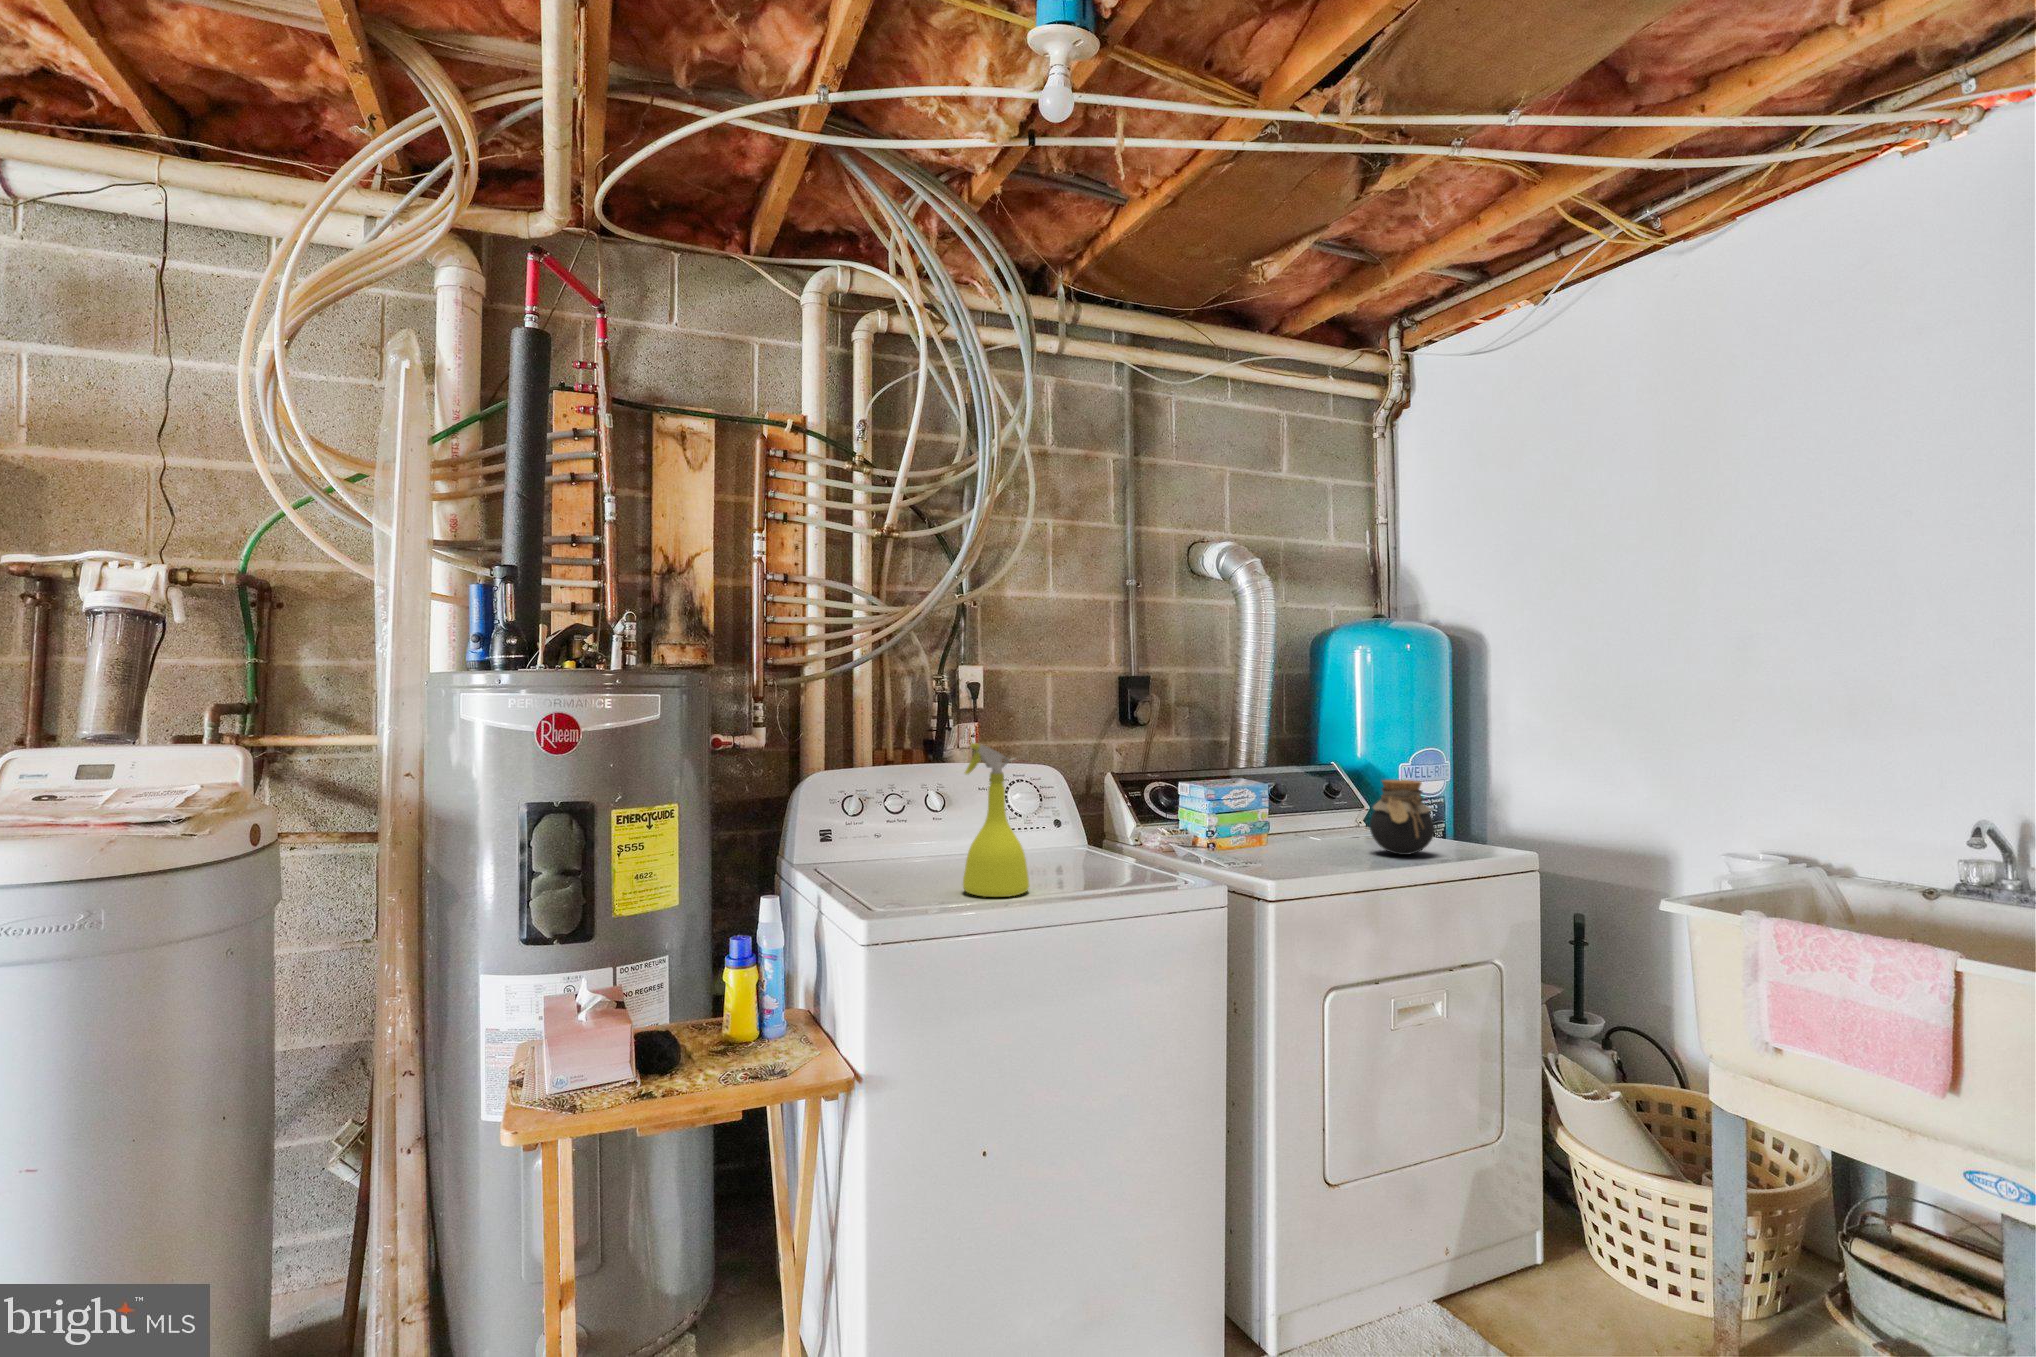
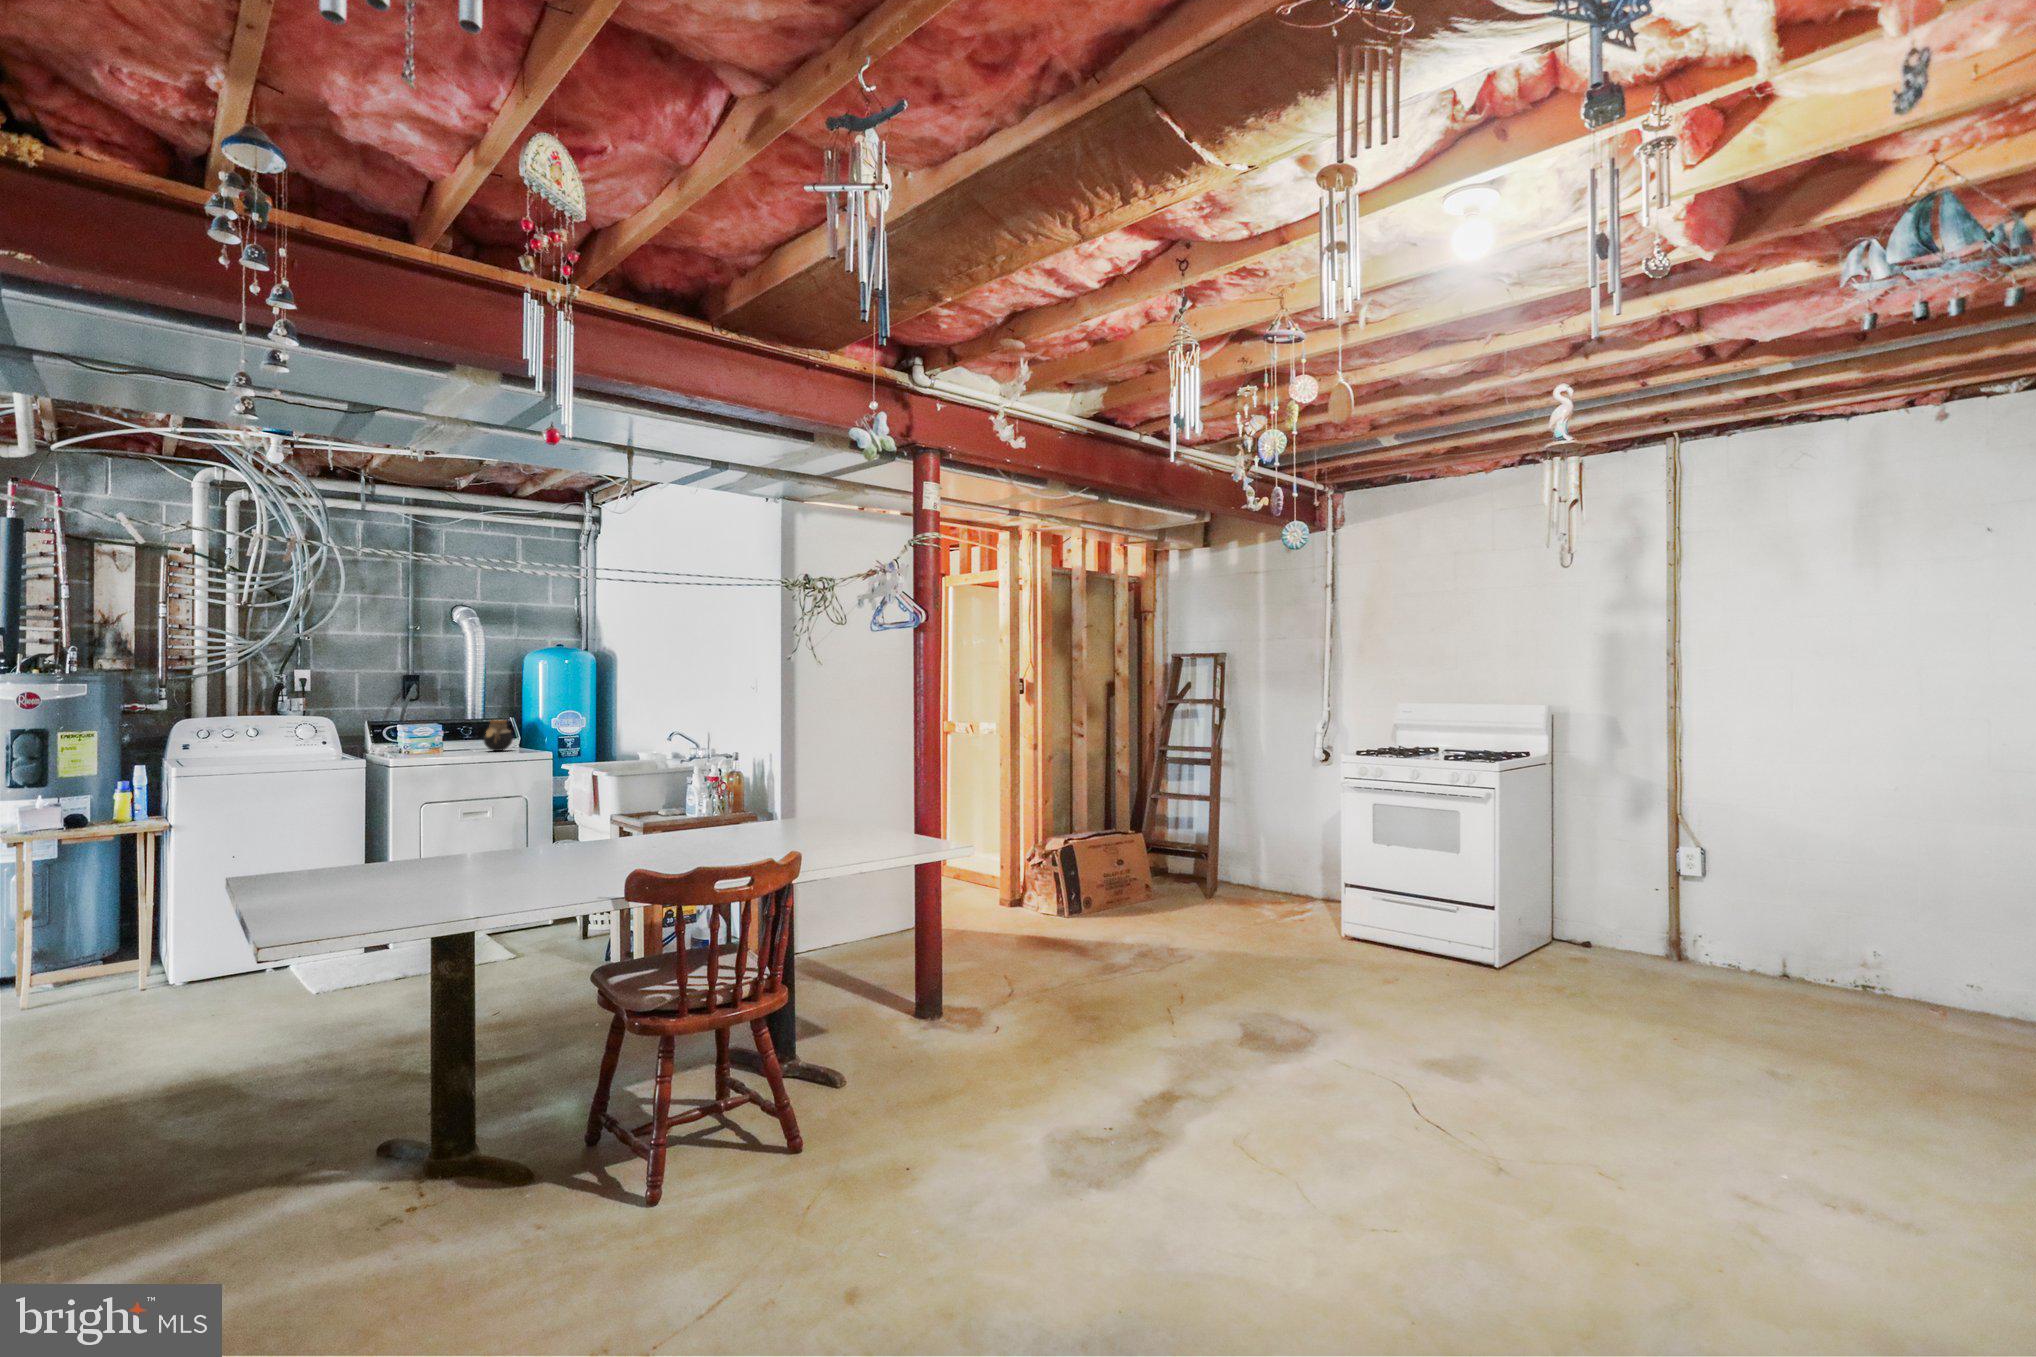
spray bottle: present [963,743,1029,897] -> none [241,704,276,763]

